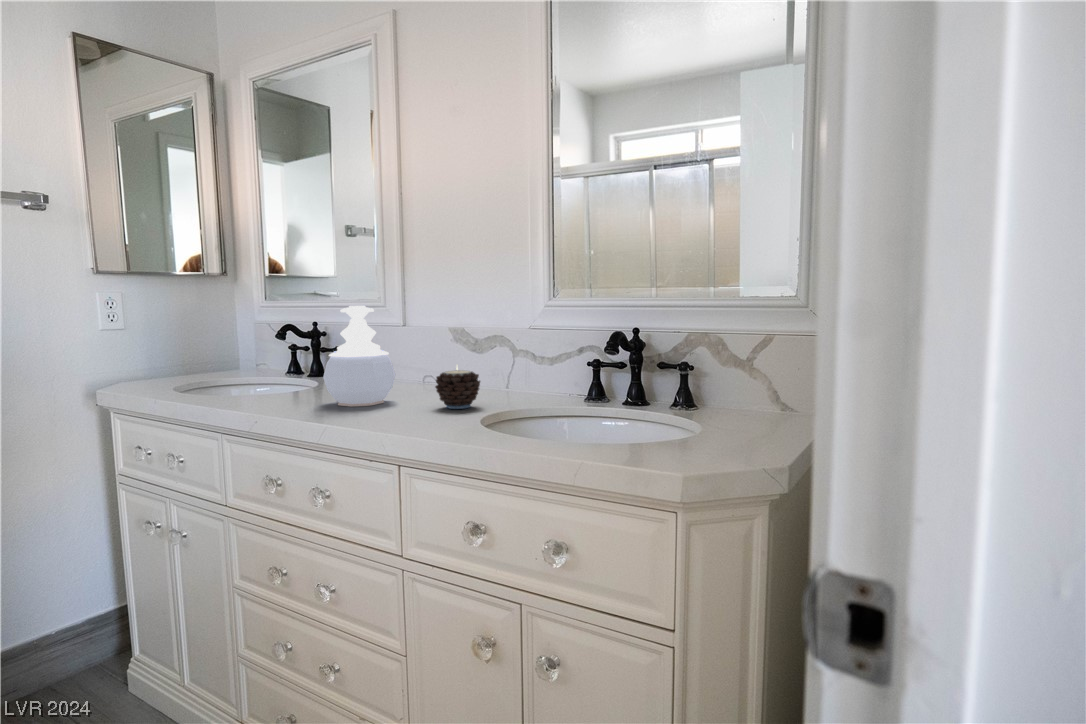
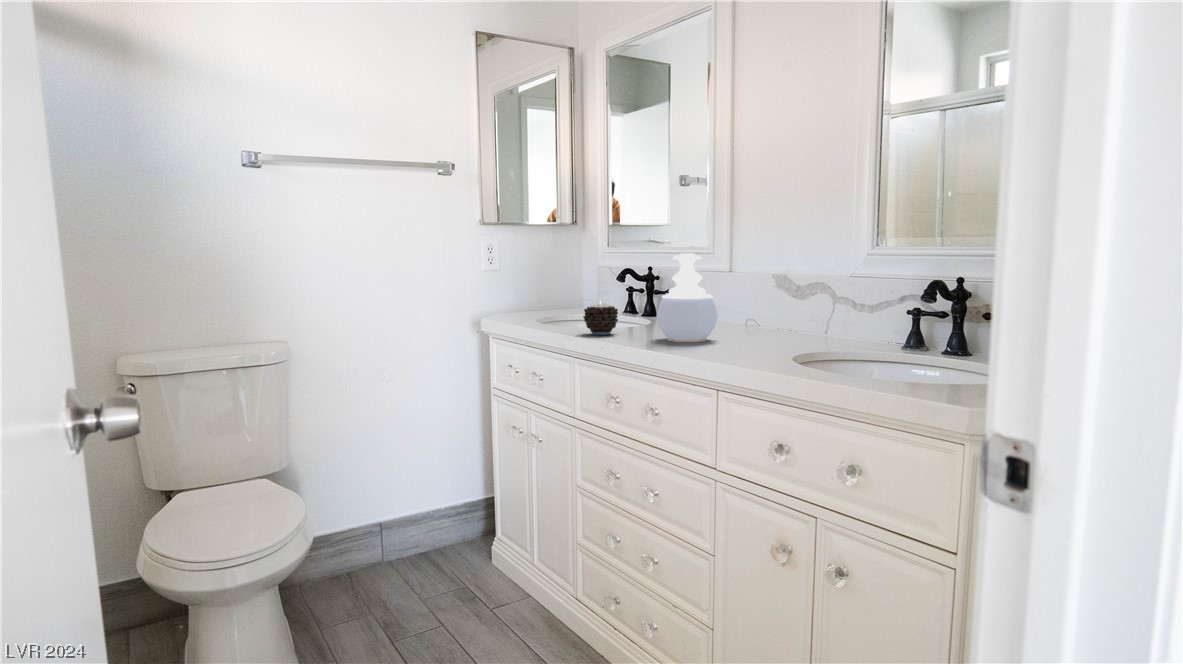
candle: present [435,367,480,409] -> present [583,301,618,335]

